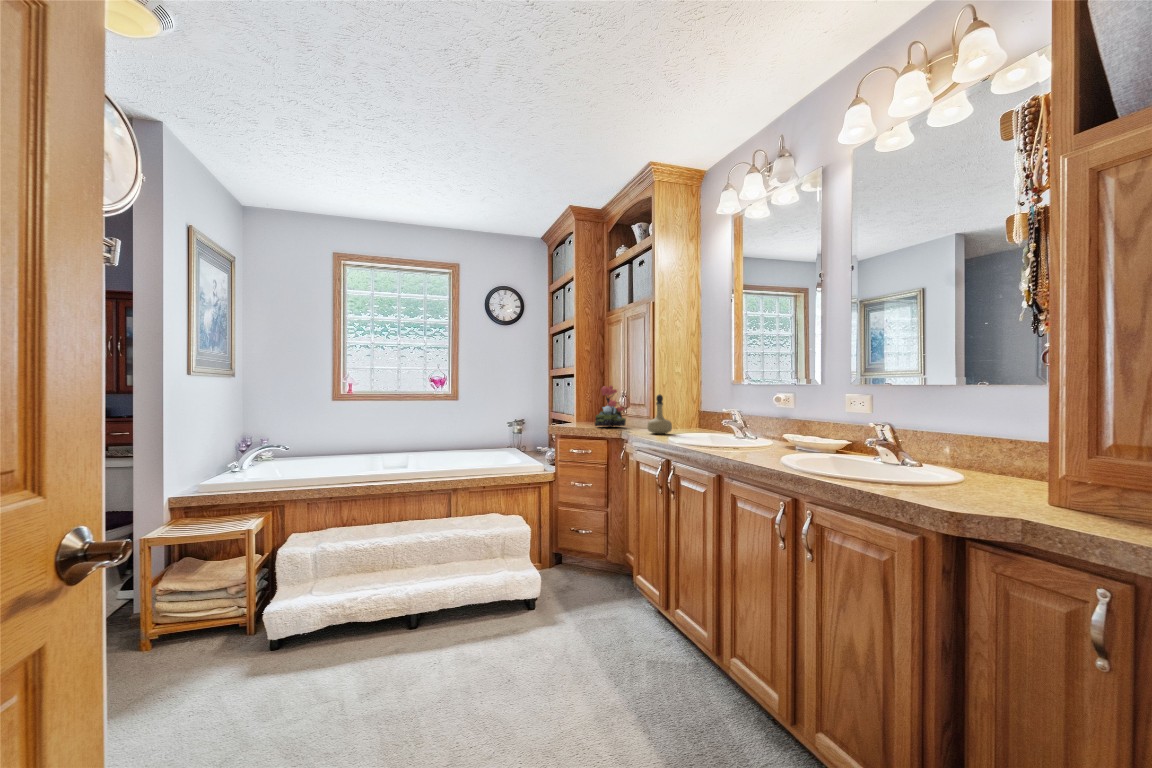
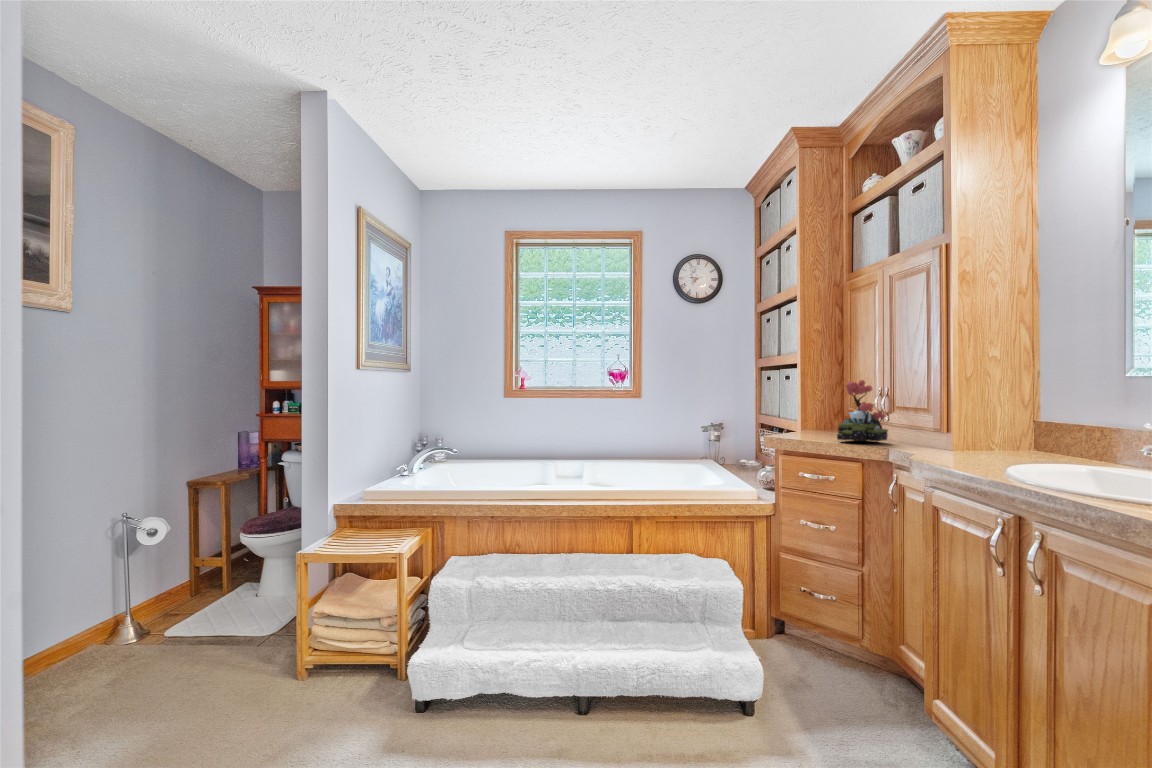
perfume bottle: present [647,395,672,434] -> none [935,394,982,458]

